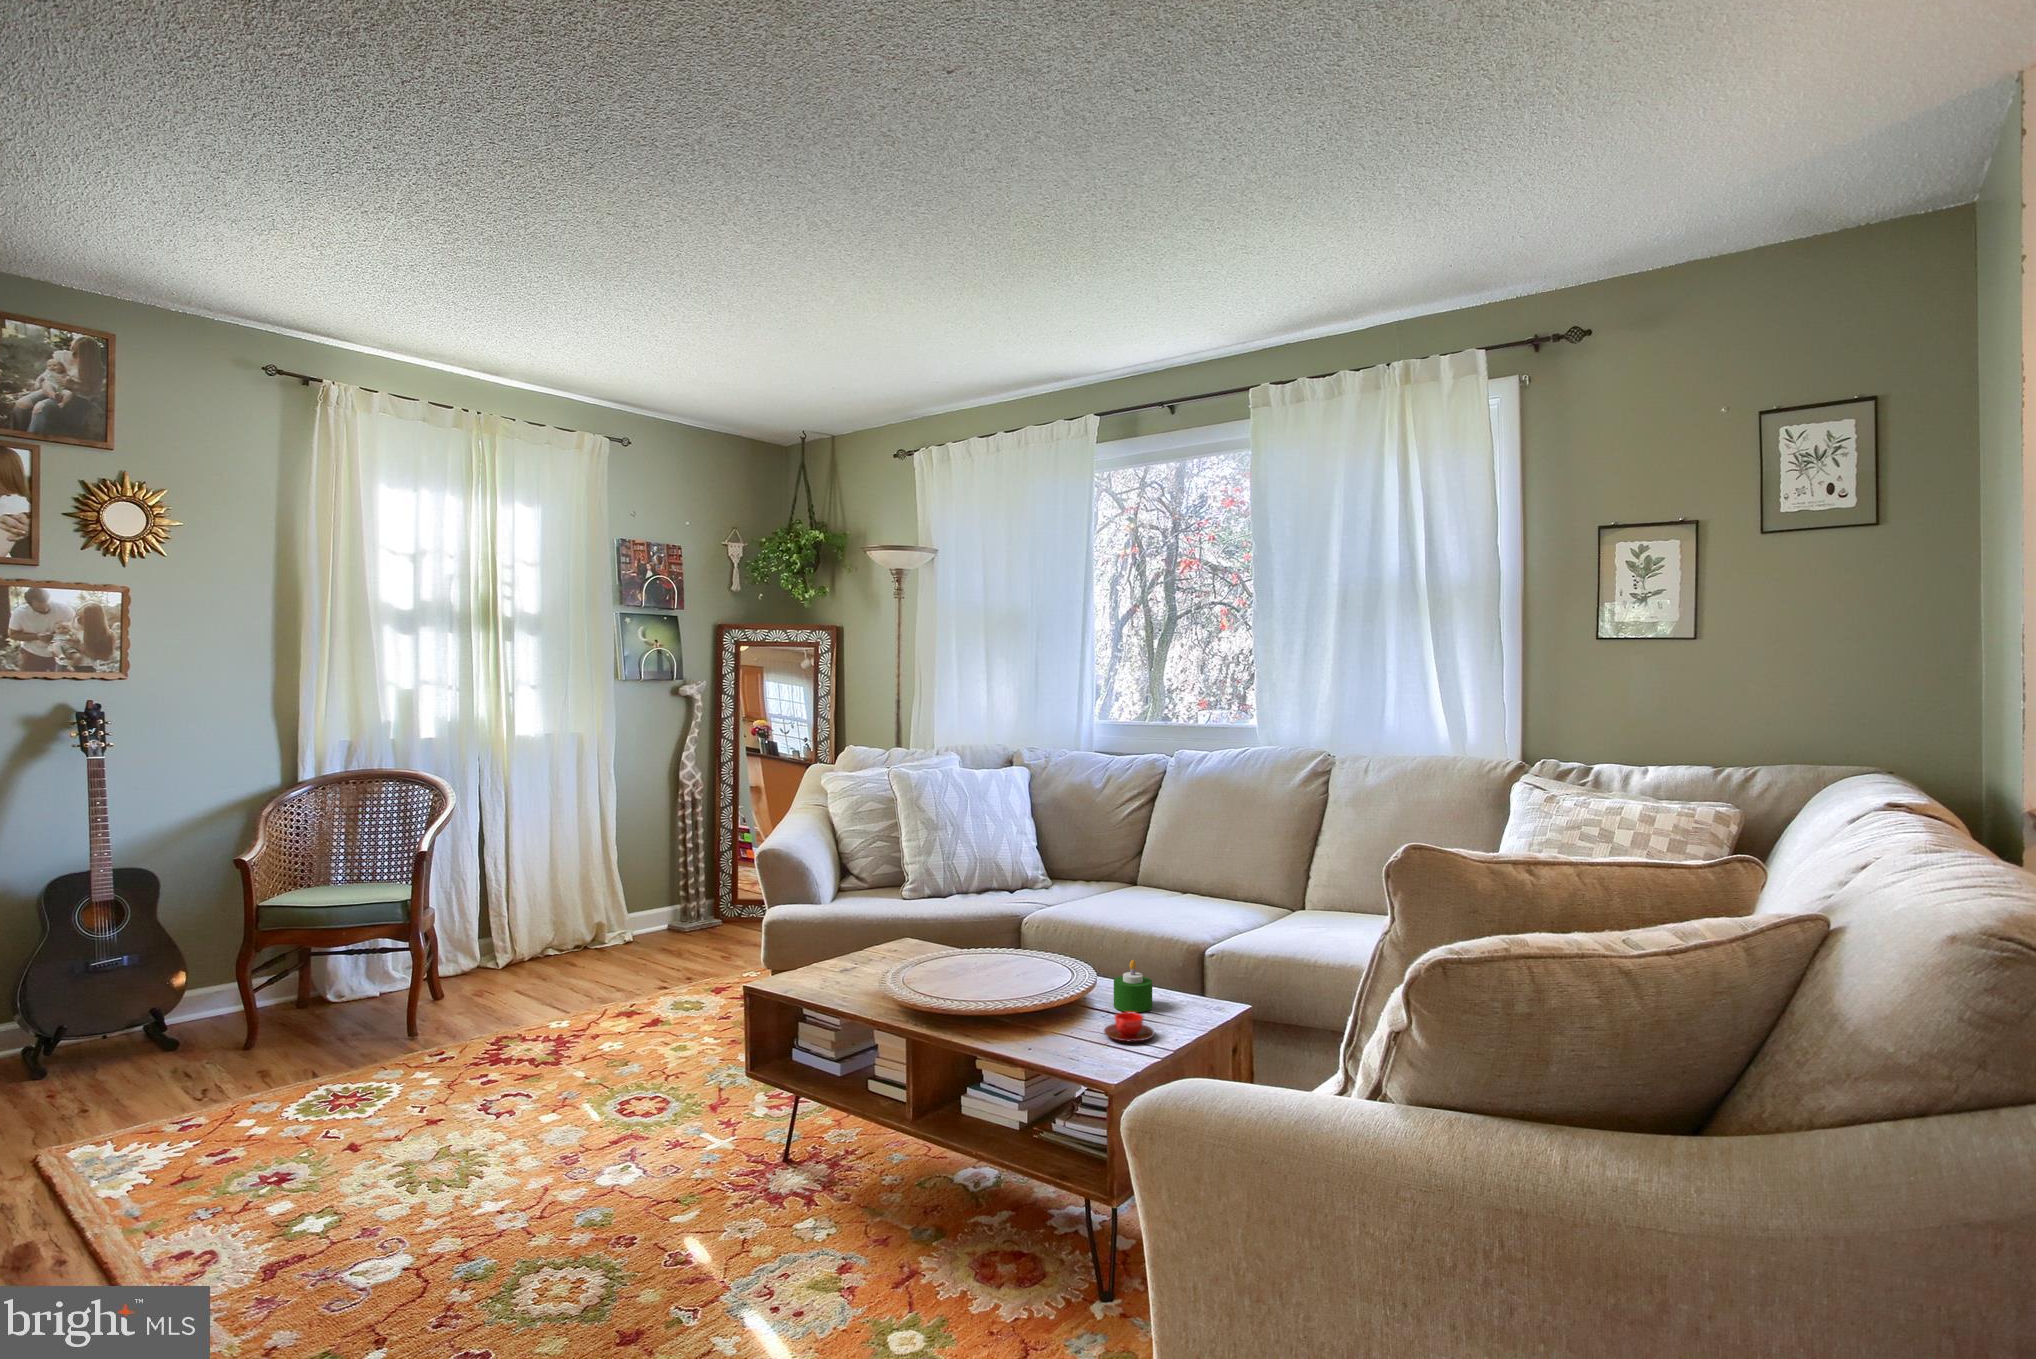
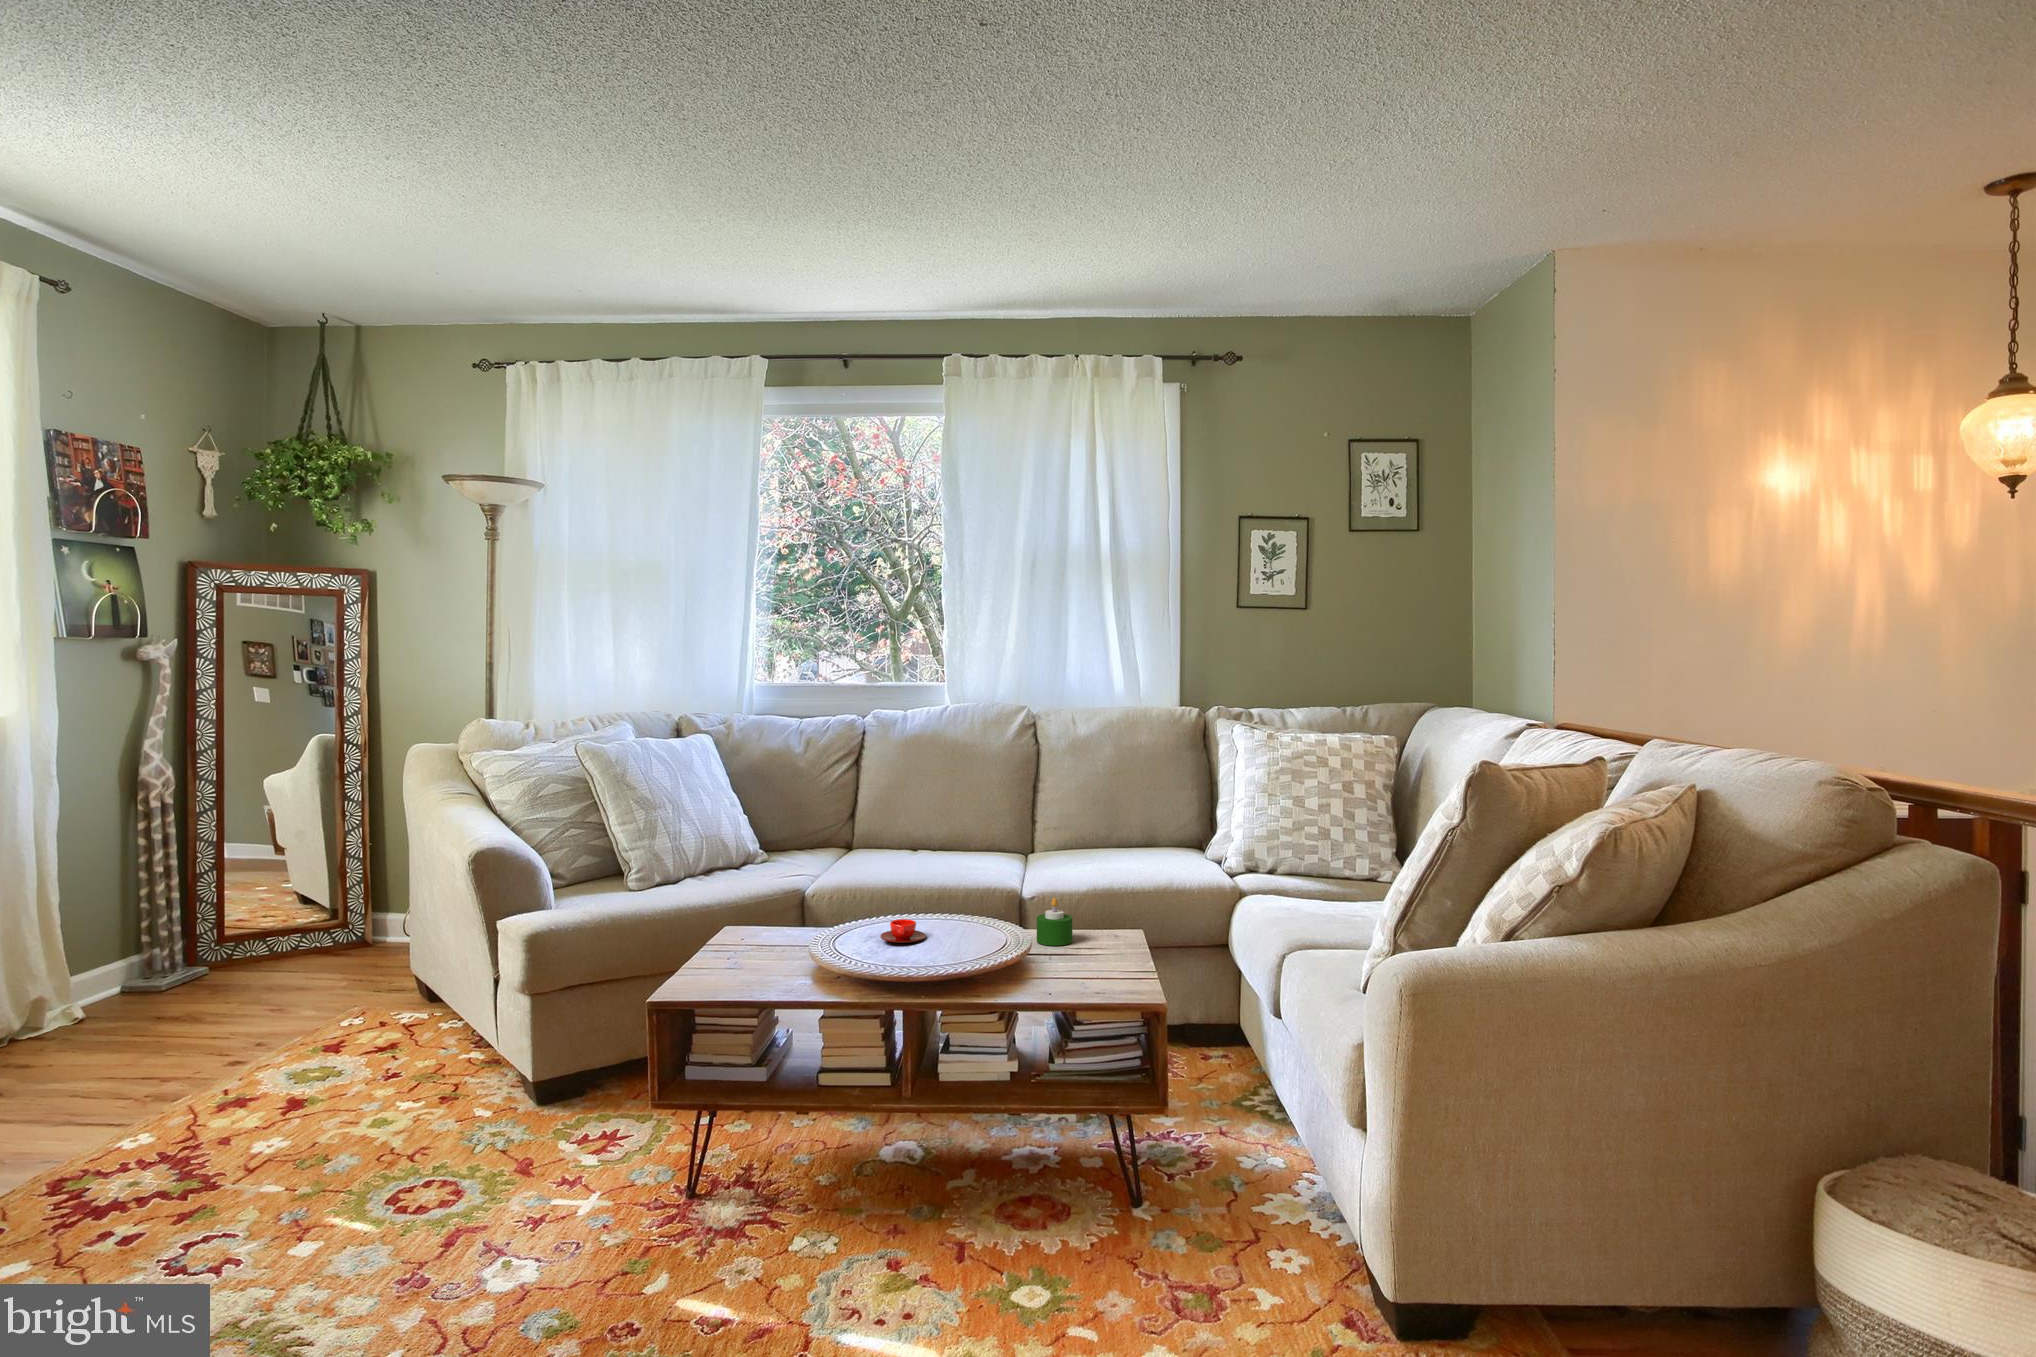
teacup: present [1104,1012,1154,1041] -> present [880,919,926,943]

